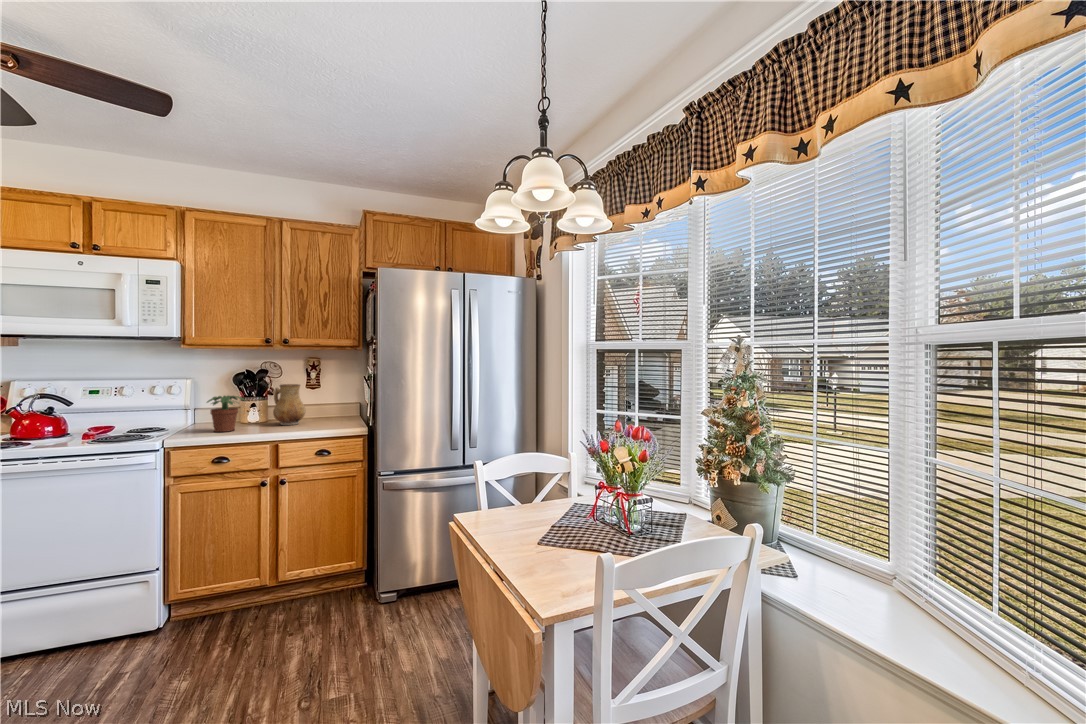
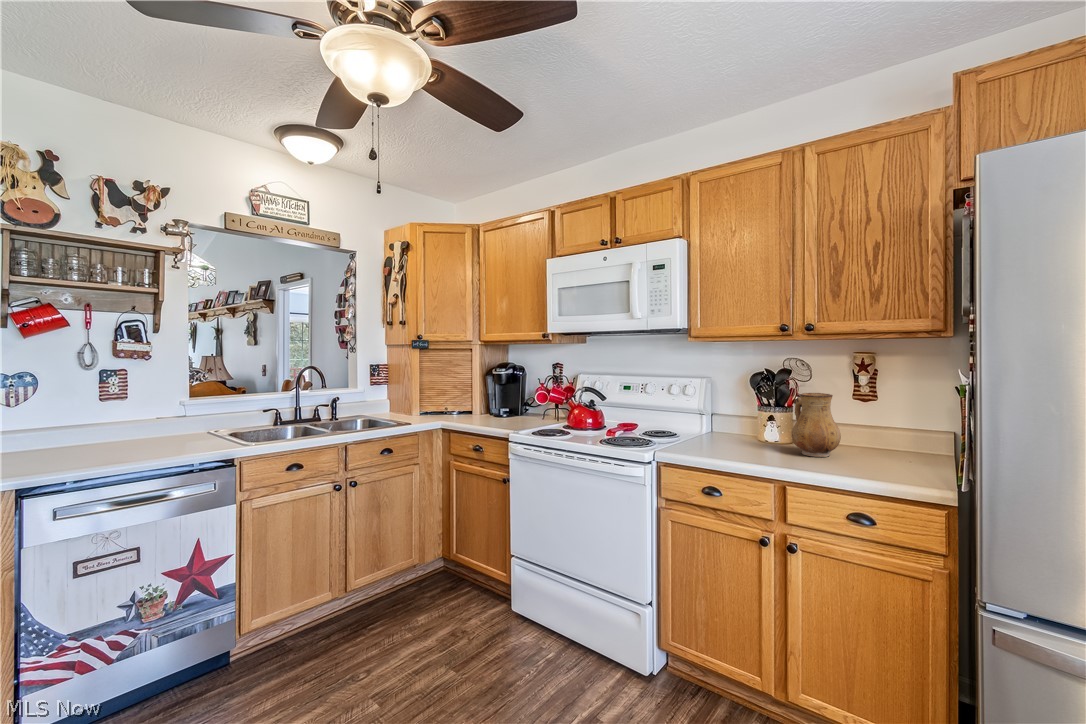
potted plant: present [207,396,244,432] -> none [704,404,751,454]

